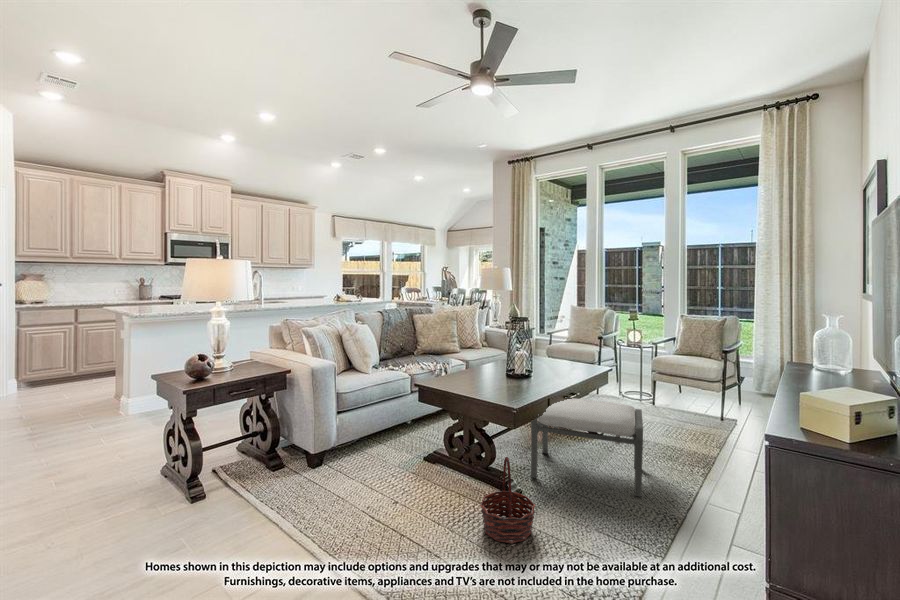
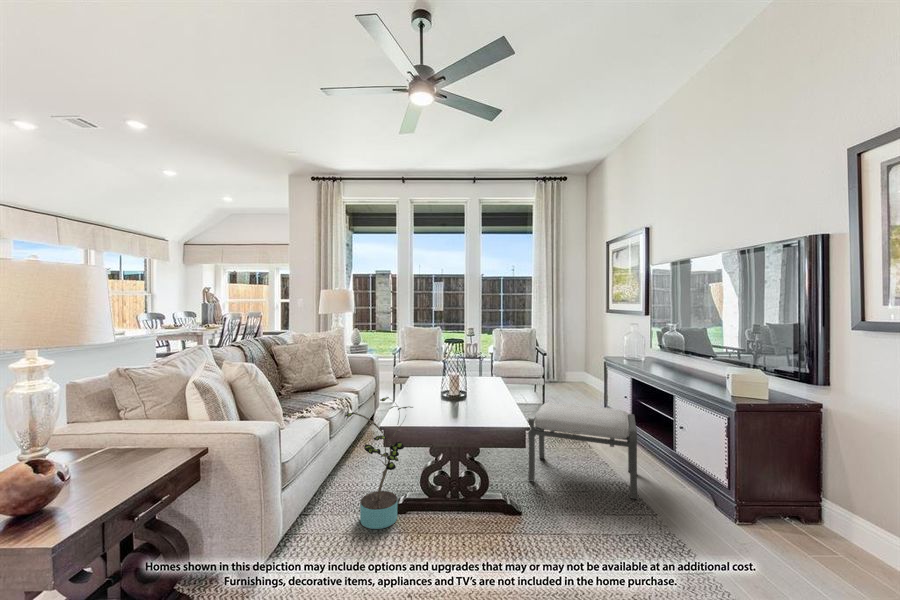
potted plant: none [341,395,413,528] -> present [345,397,413,529]
basket: present [480,457,535,544] -> none [479,457,534,544]

